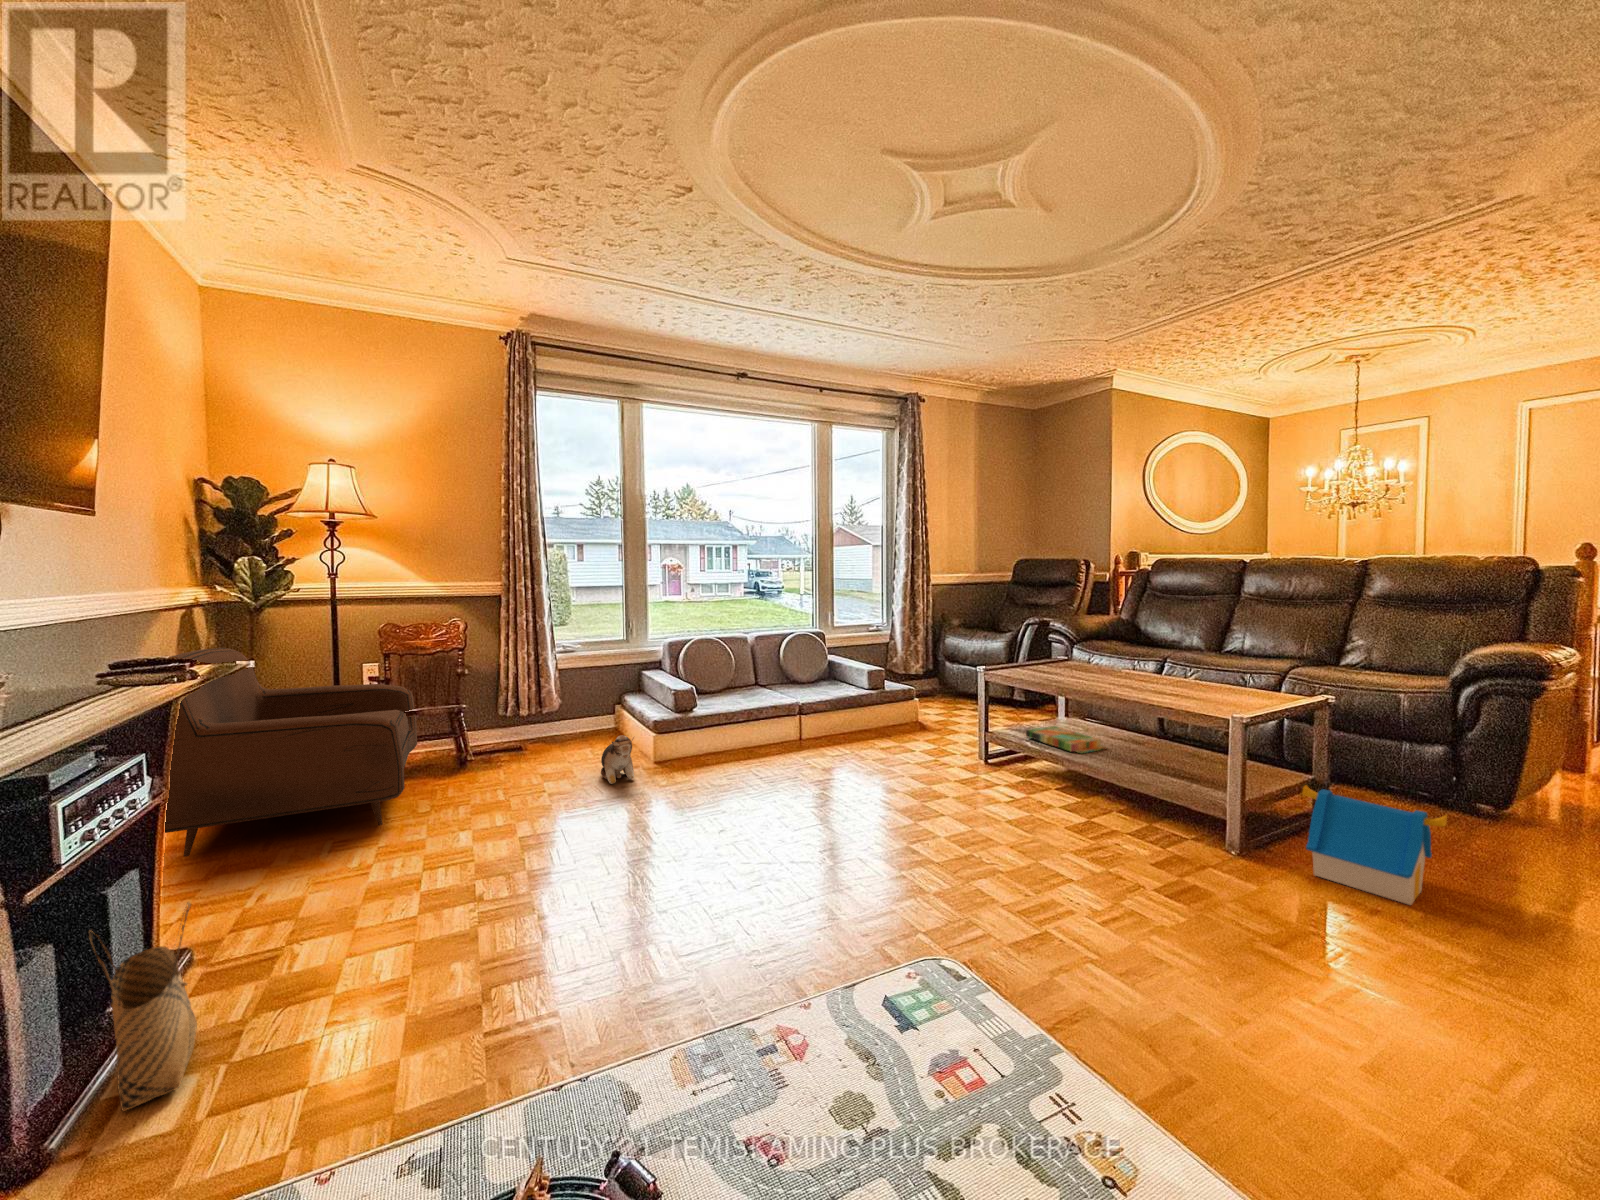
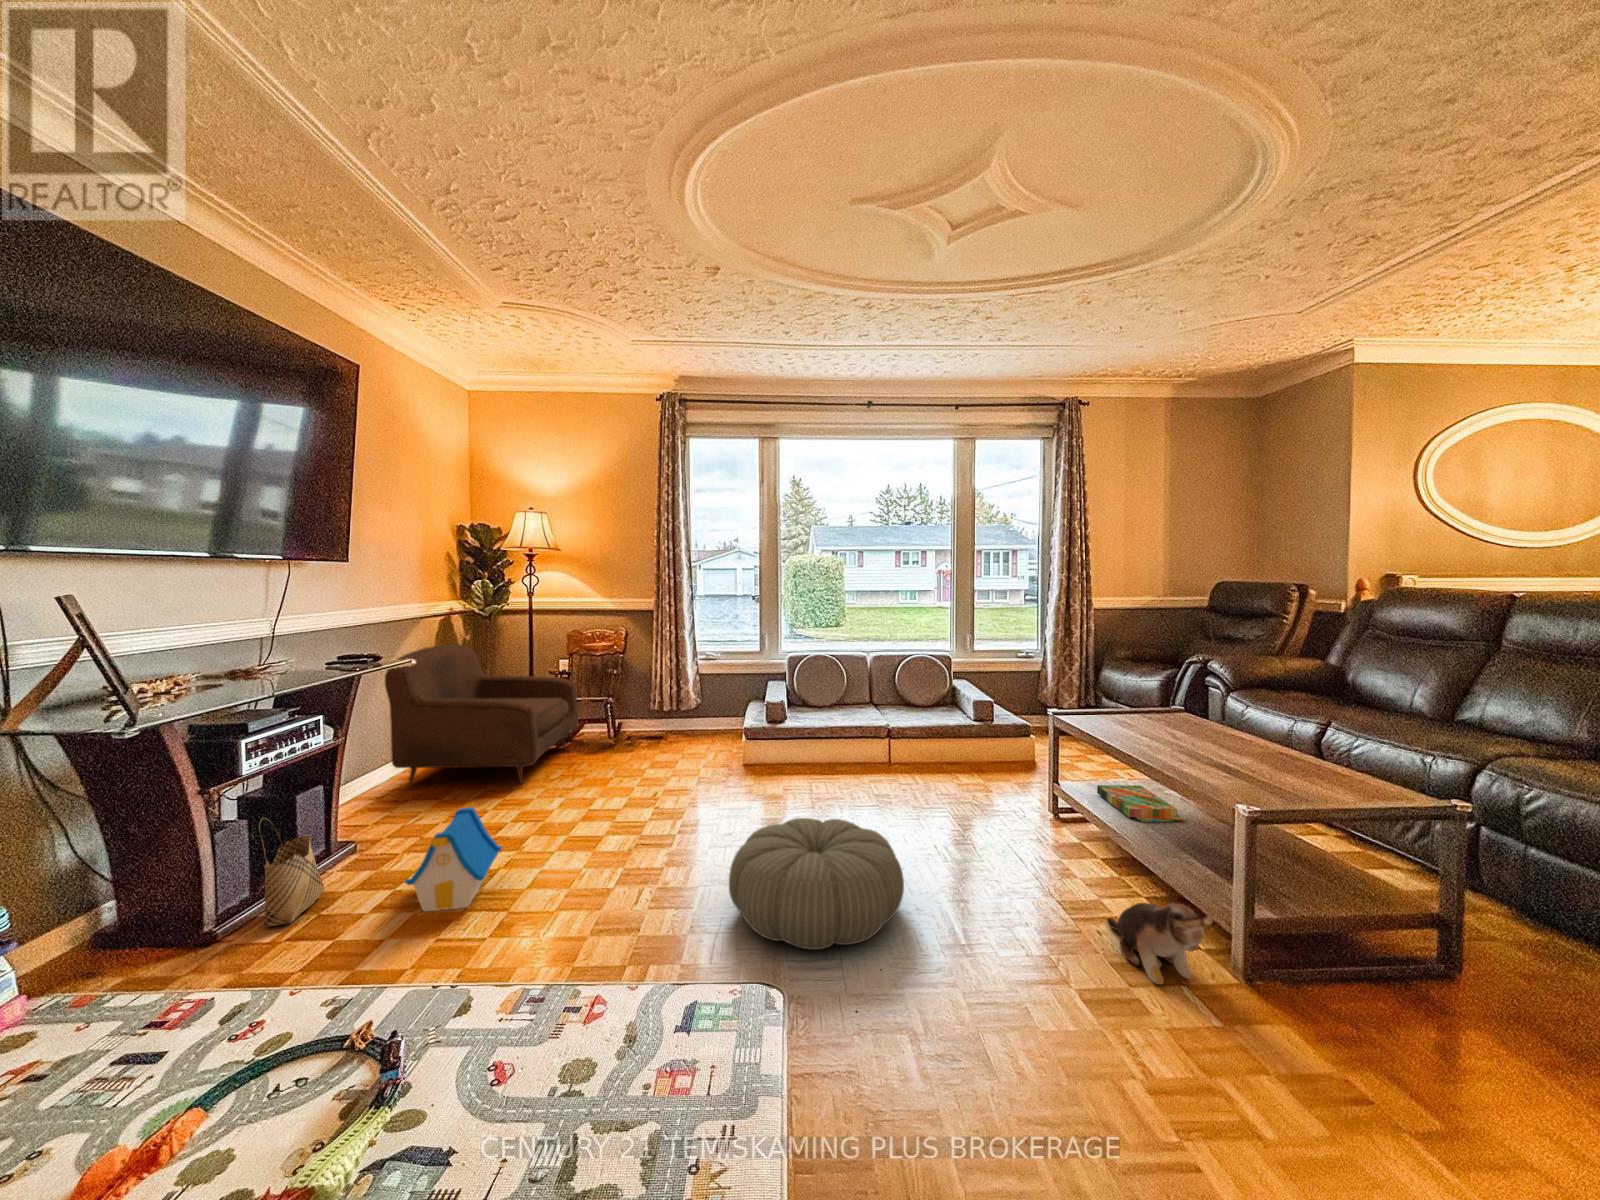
plush toy: present [601,735,634,784] -> present [1107,903,1213,984]
toy house: present [1303,785,1447,905] -> present [405,803,502,911]
pouf: none [799,789,985,921] -> present [729,818,904,950]

